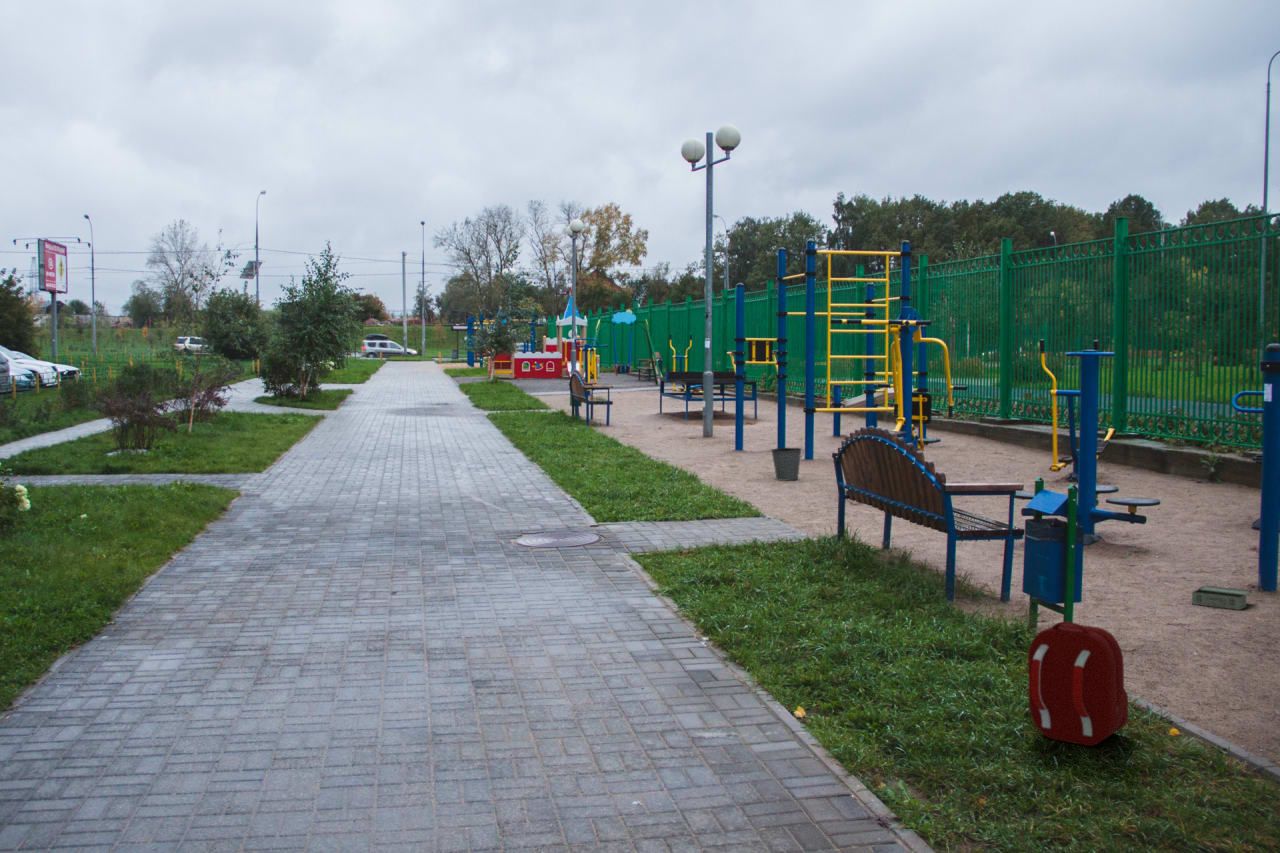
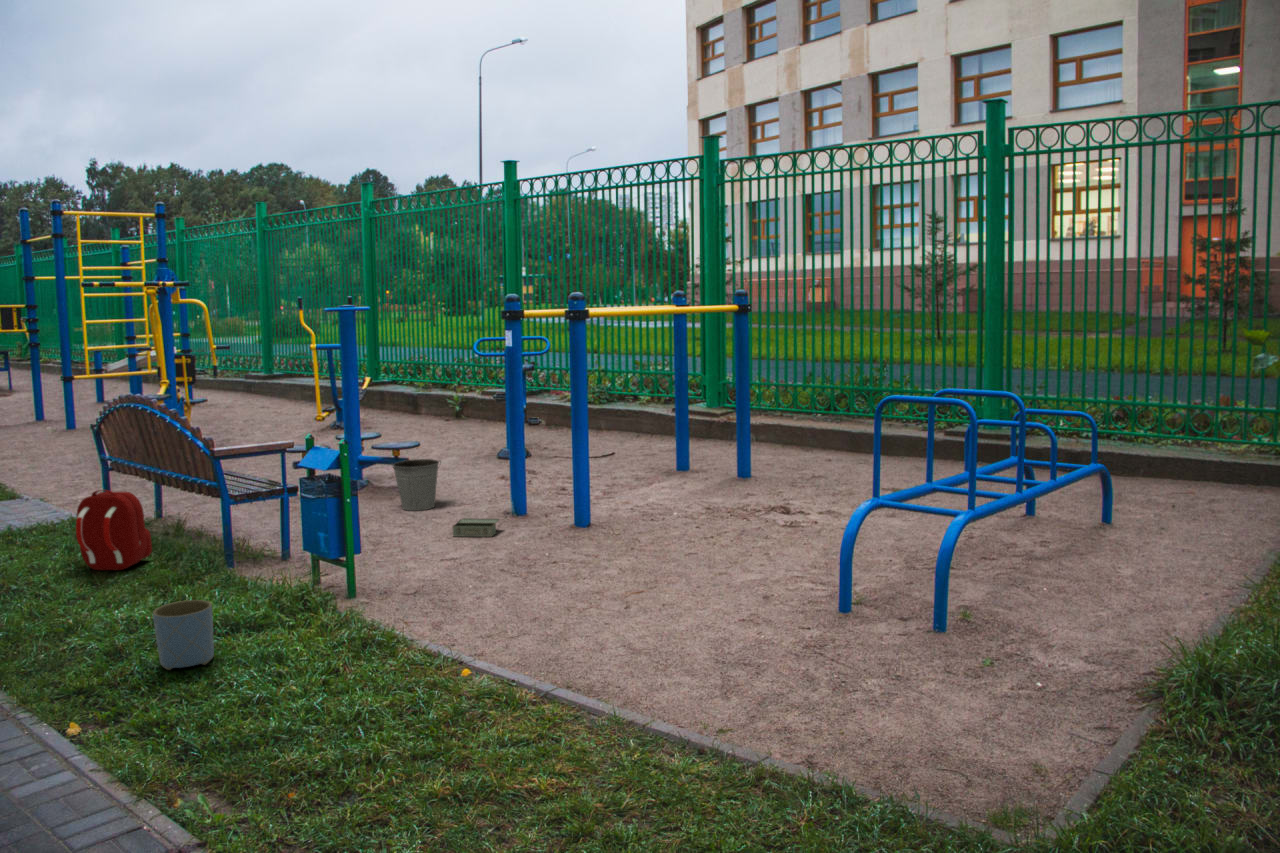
bucket: present [771,448,802,481] -> present [393,459,439,511]
planter: none [873,619,925,681] -> present [153,600,214,670]
backpack: present [1028,622,1128,746] -> present [76,490,152,570]

